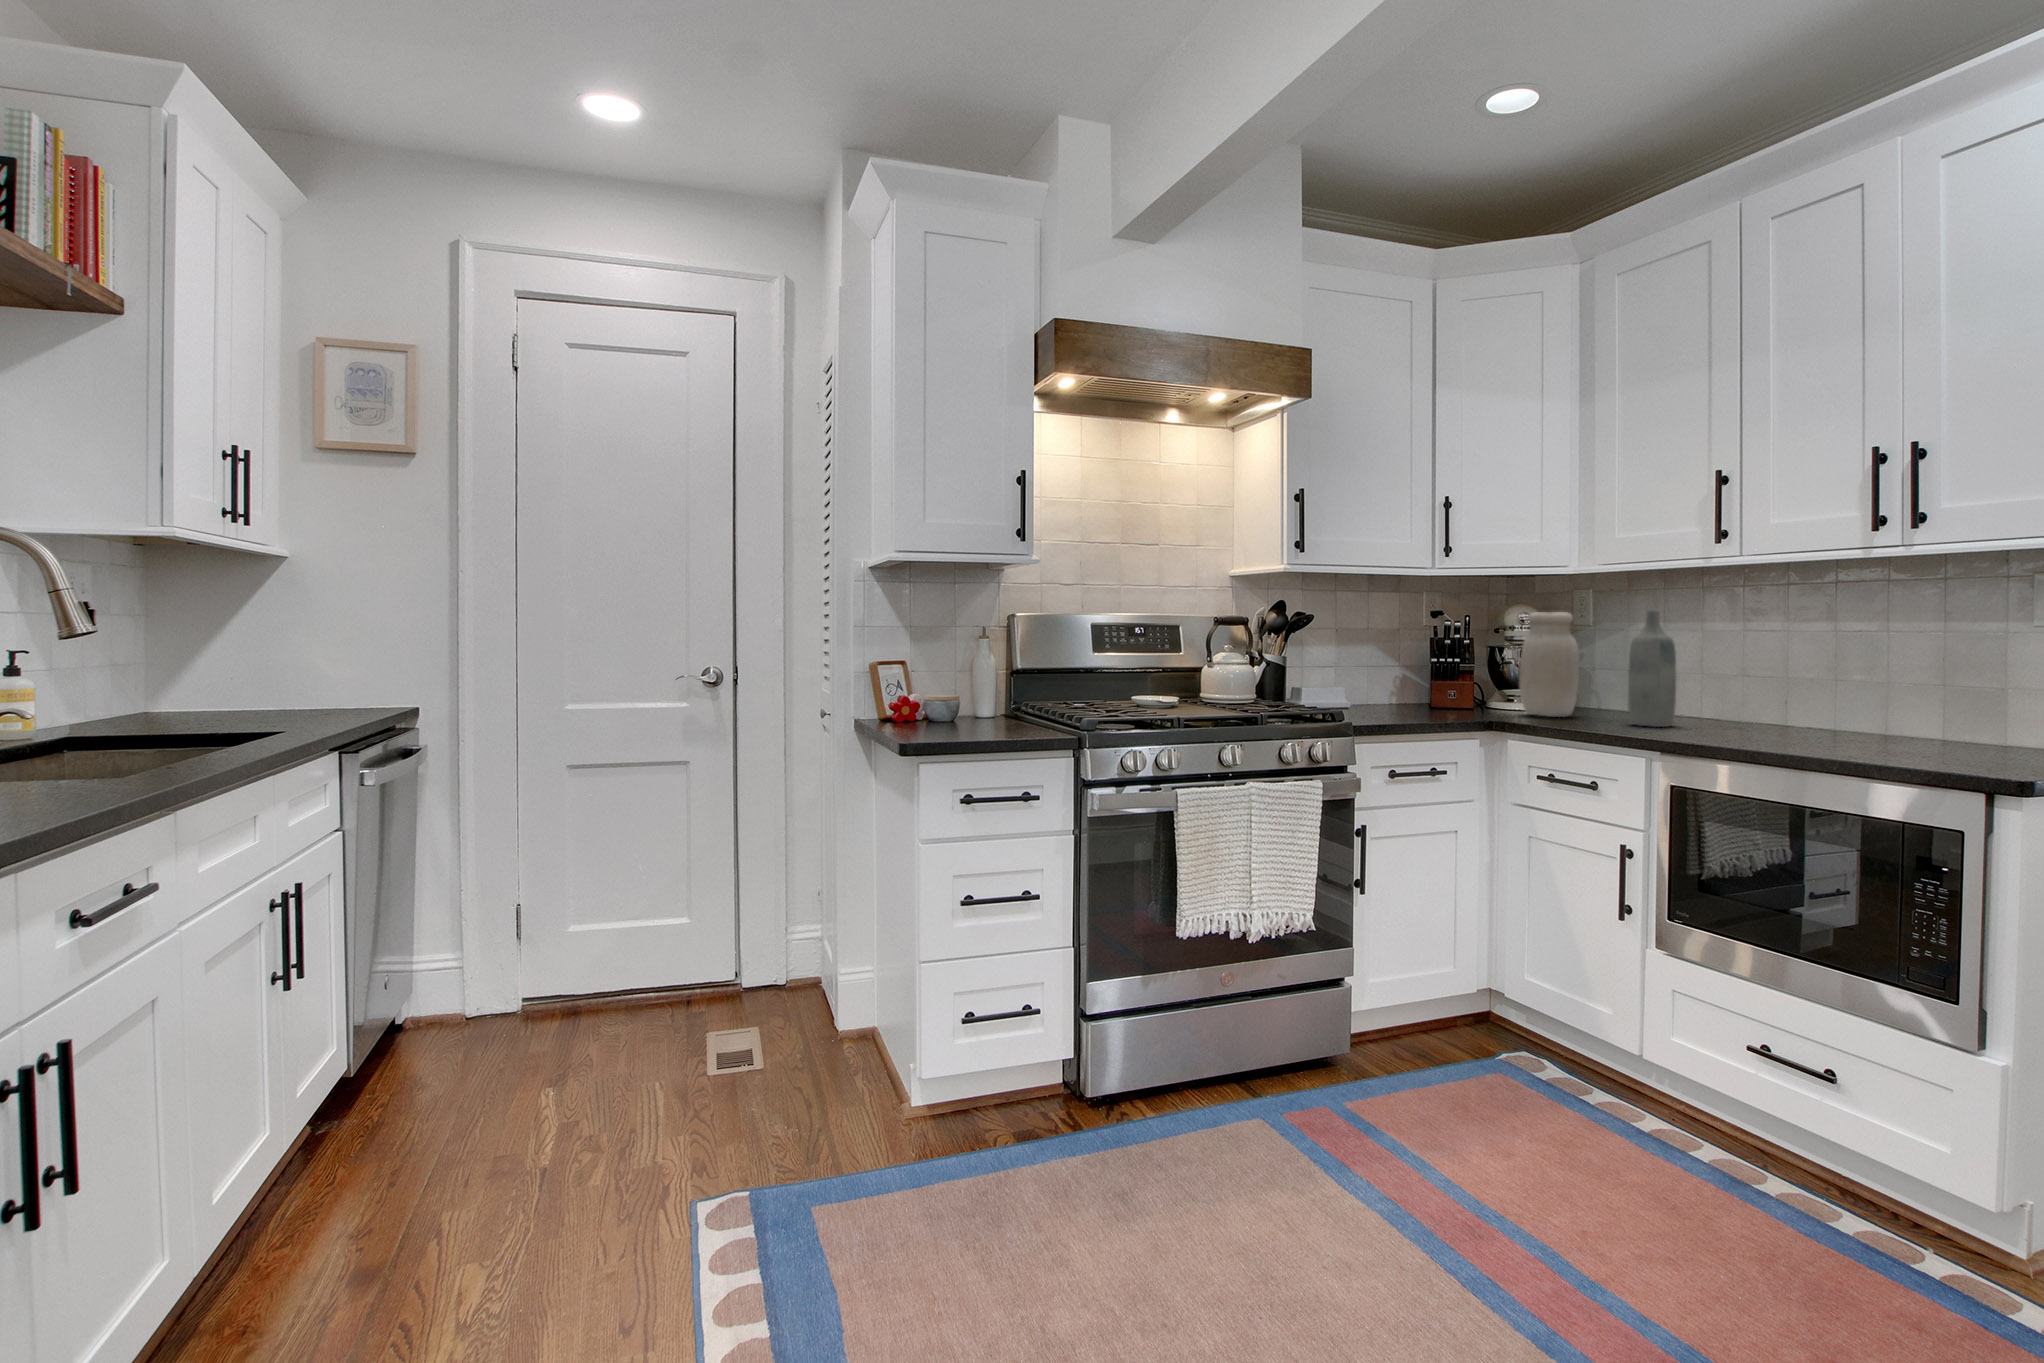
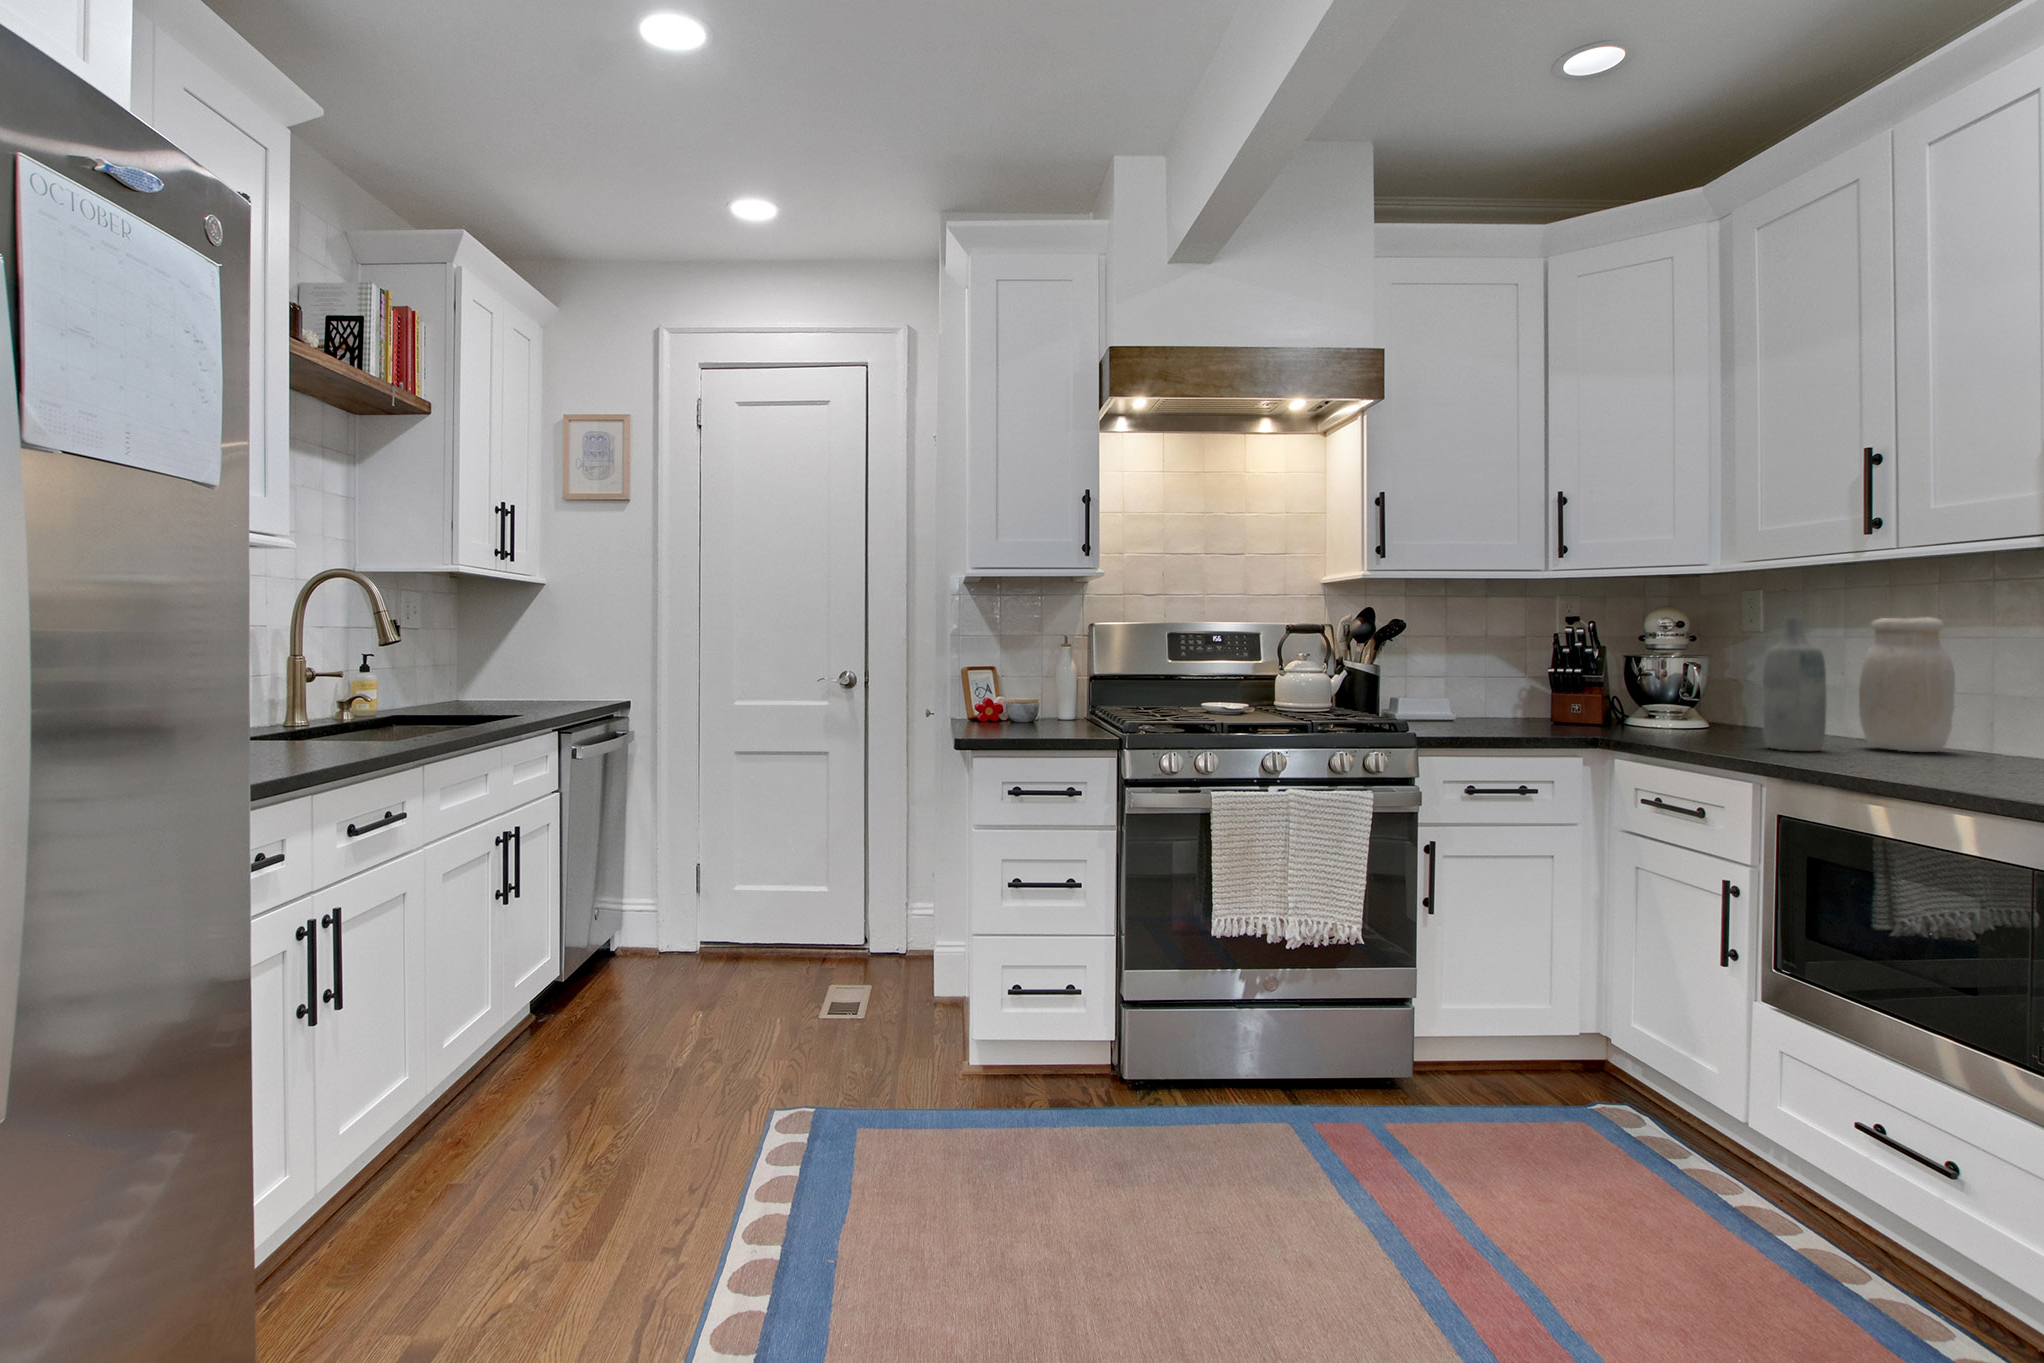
jar: present [1519,612,1579,717] -> present [1859,617,1955,752]

